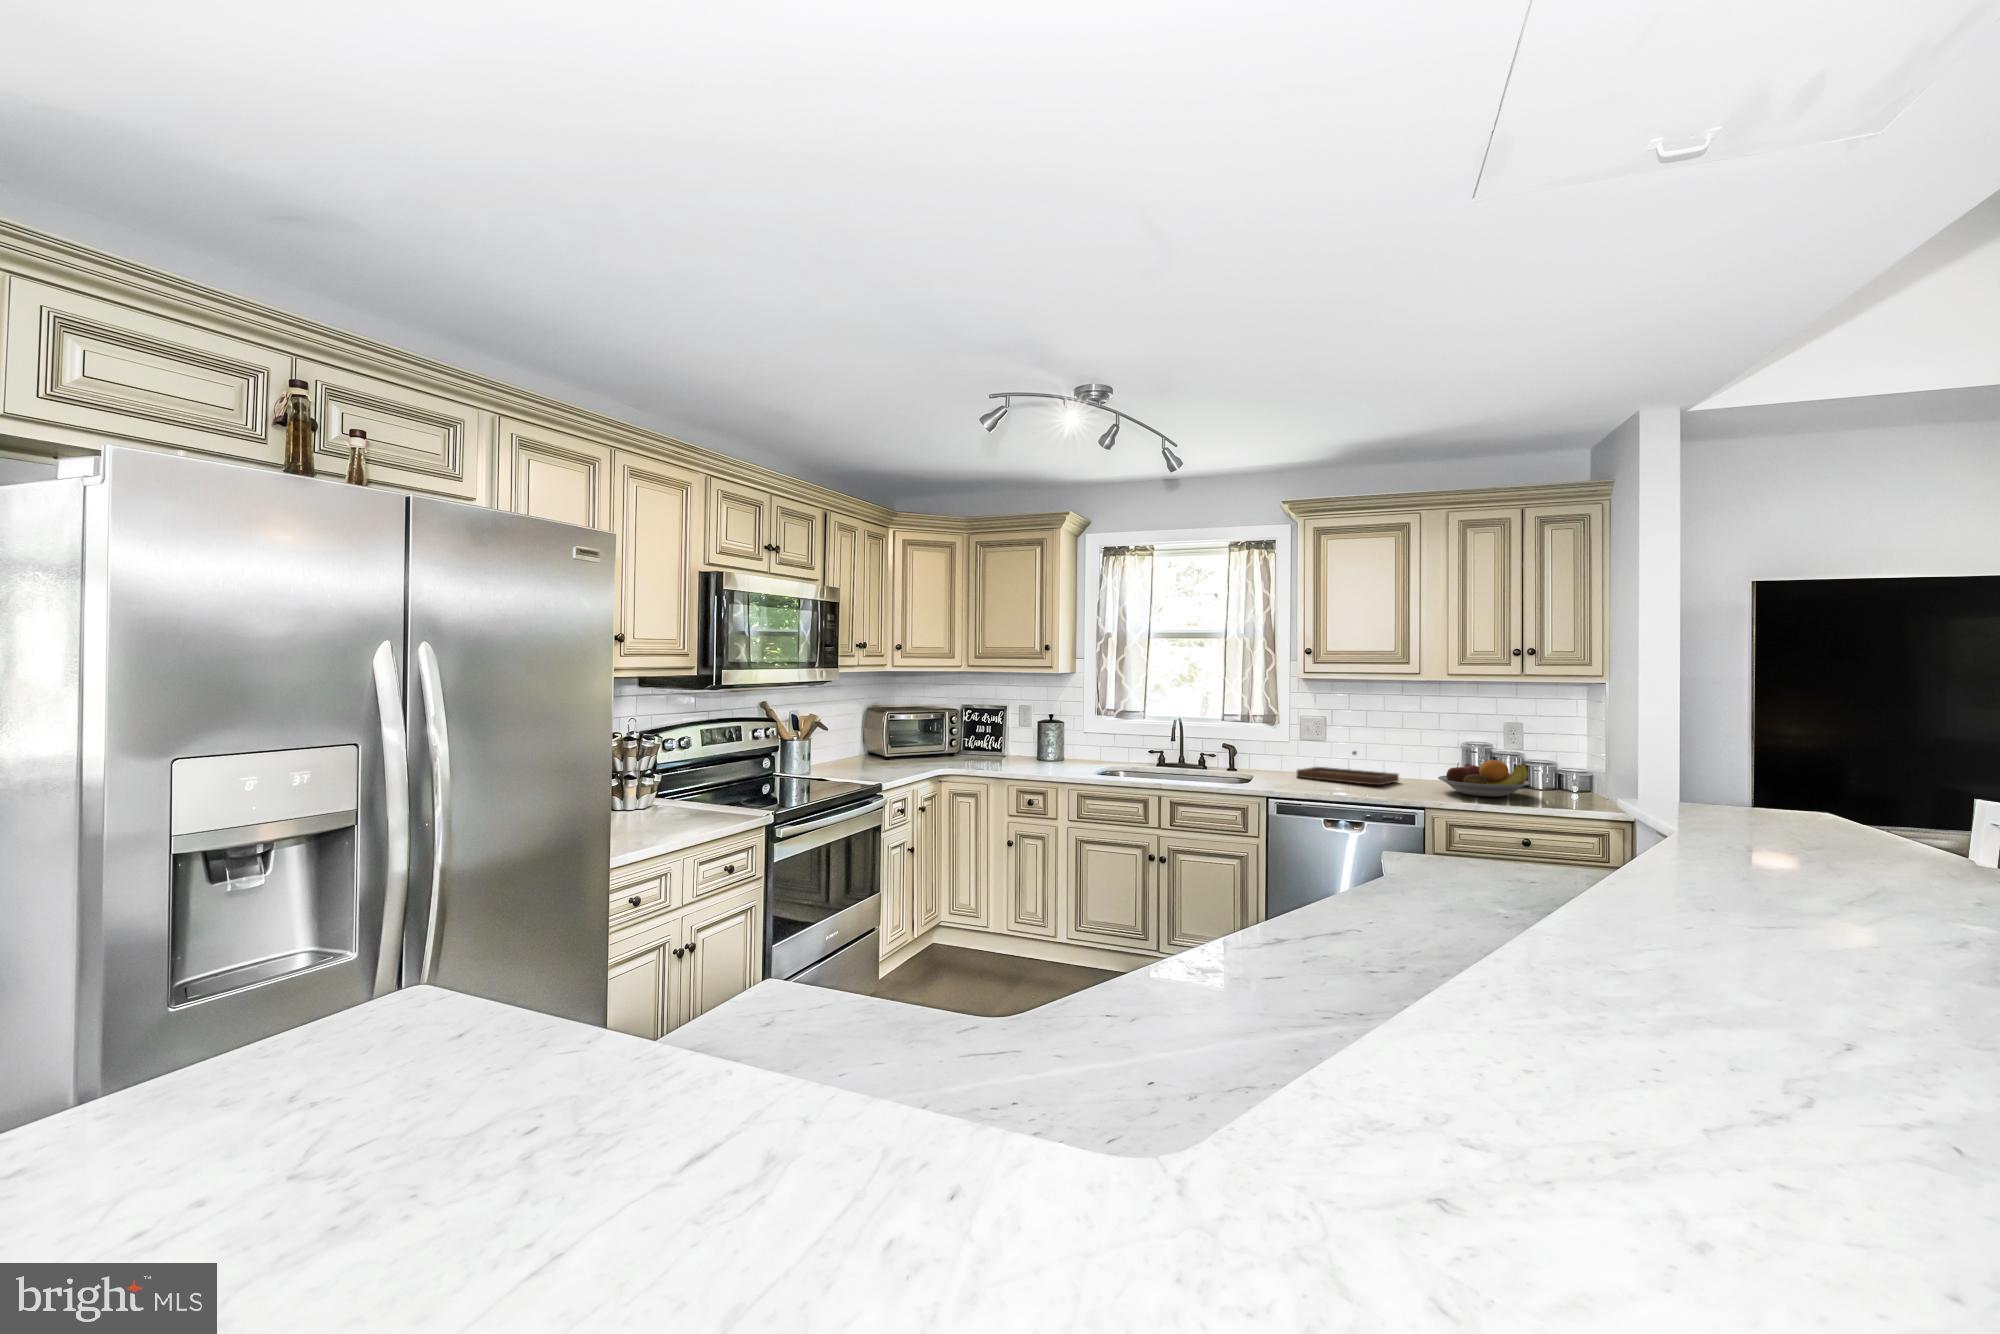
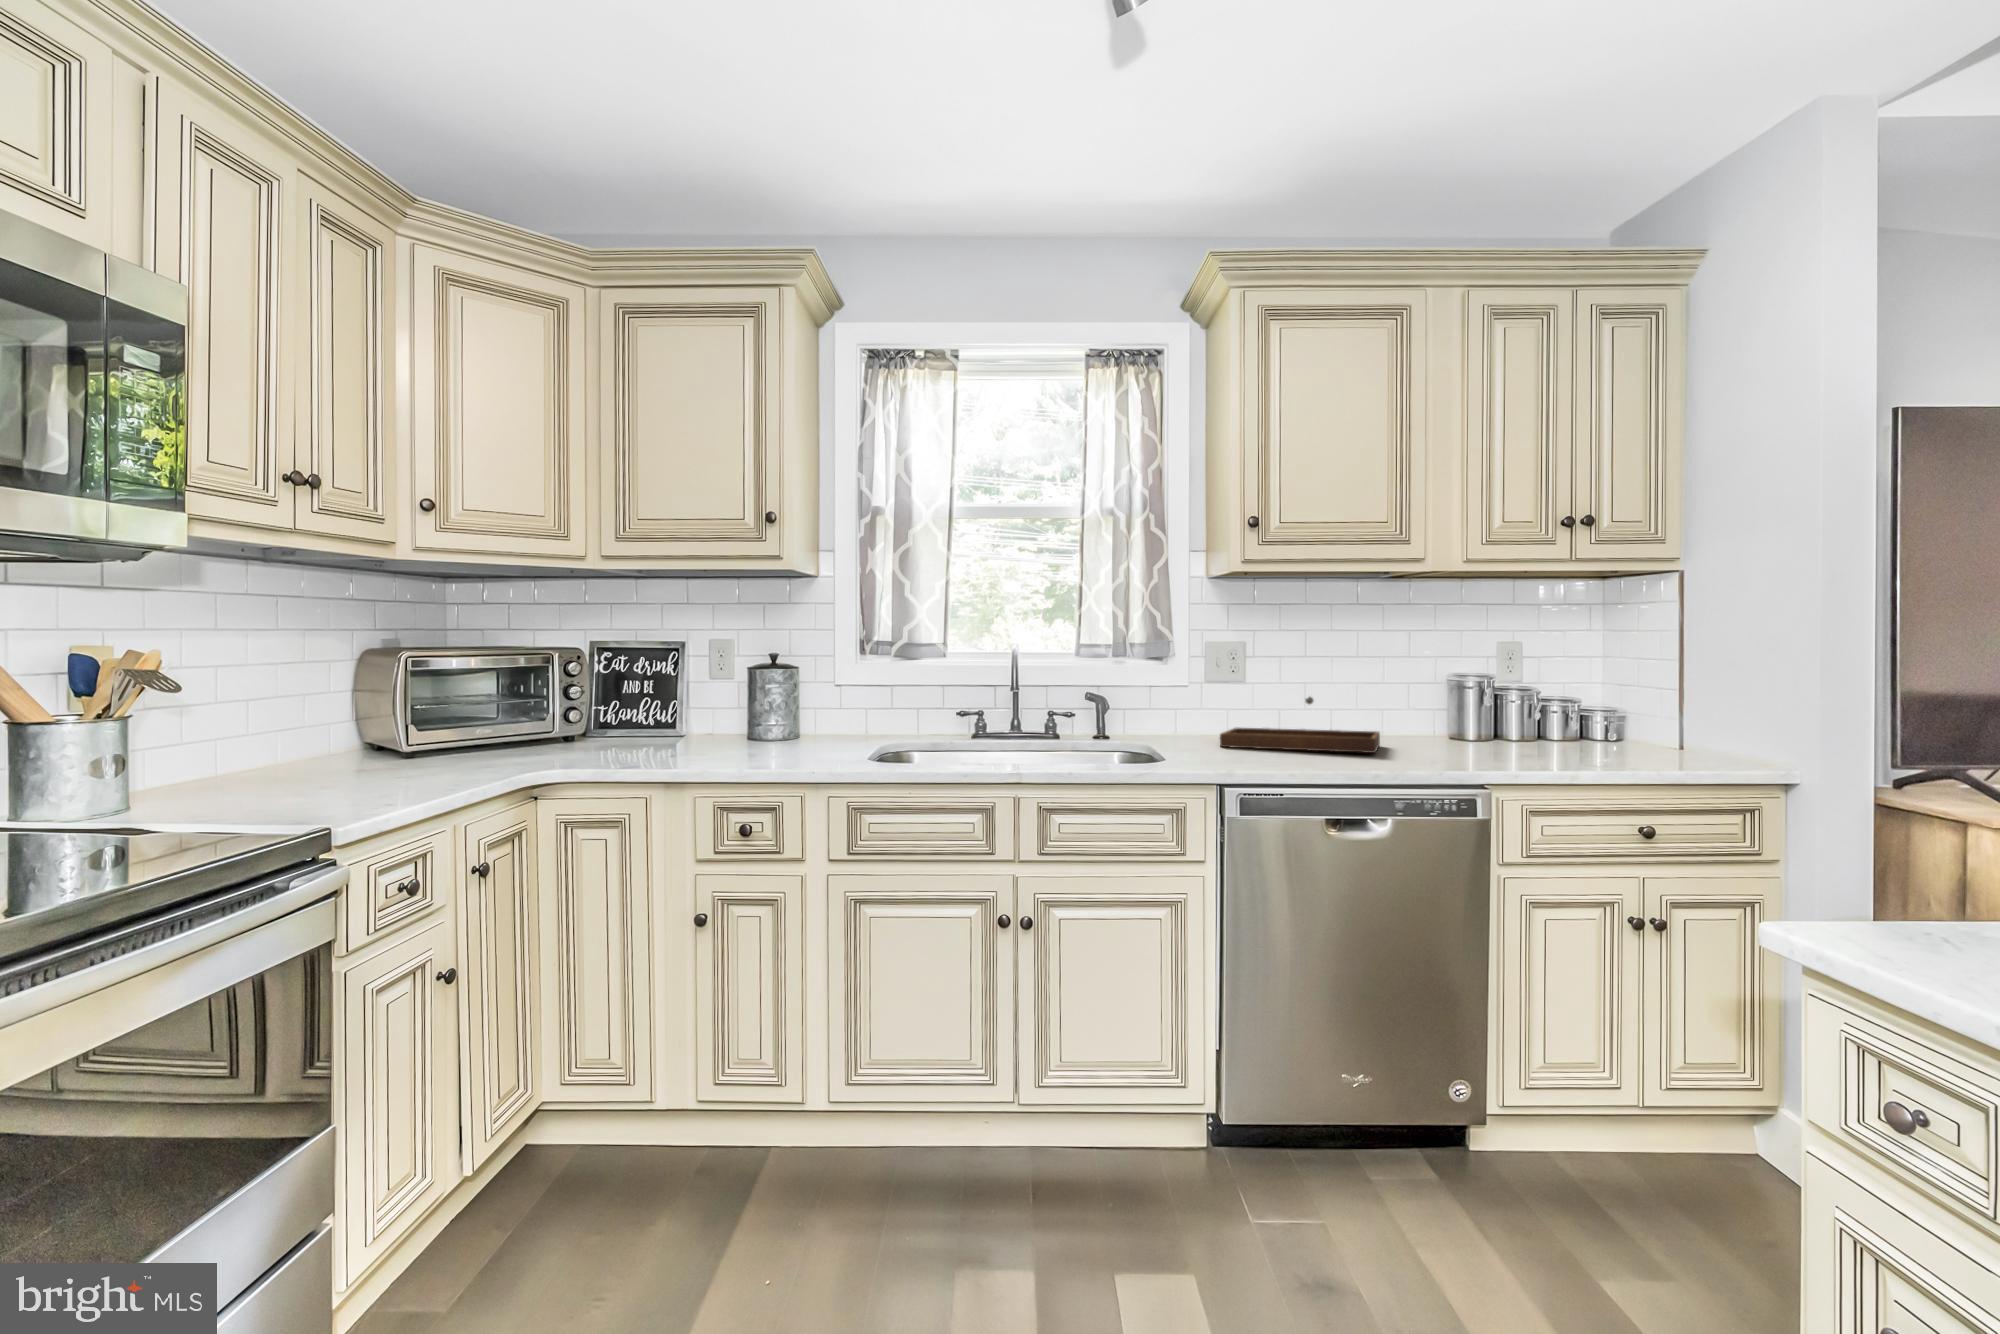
fruit bowl: present [1438,760,1531,797] -> none [1464,700,1626,762]

